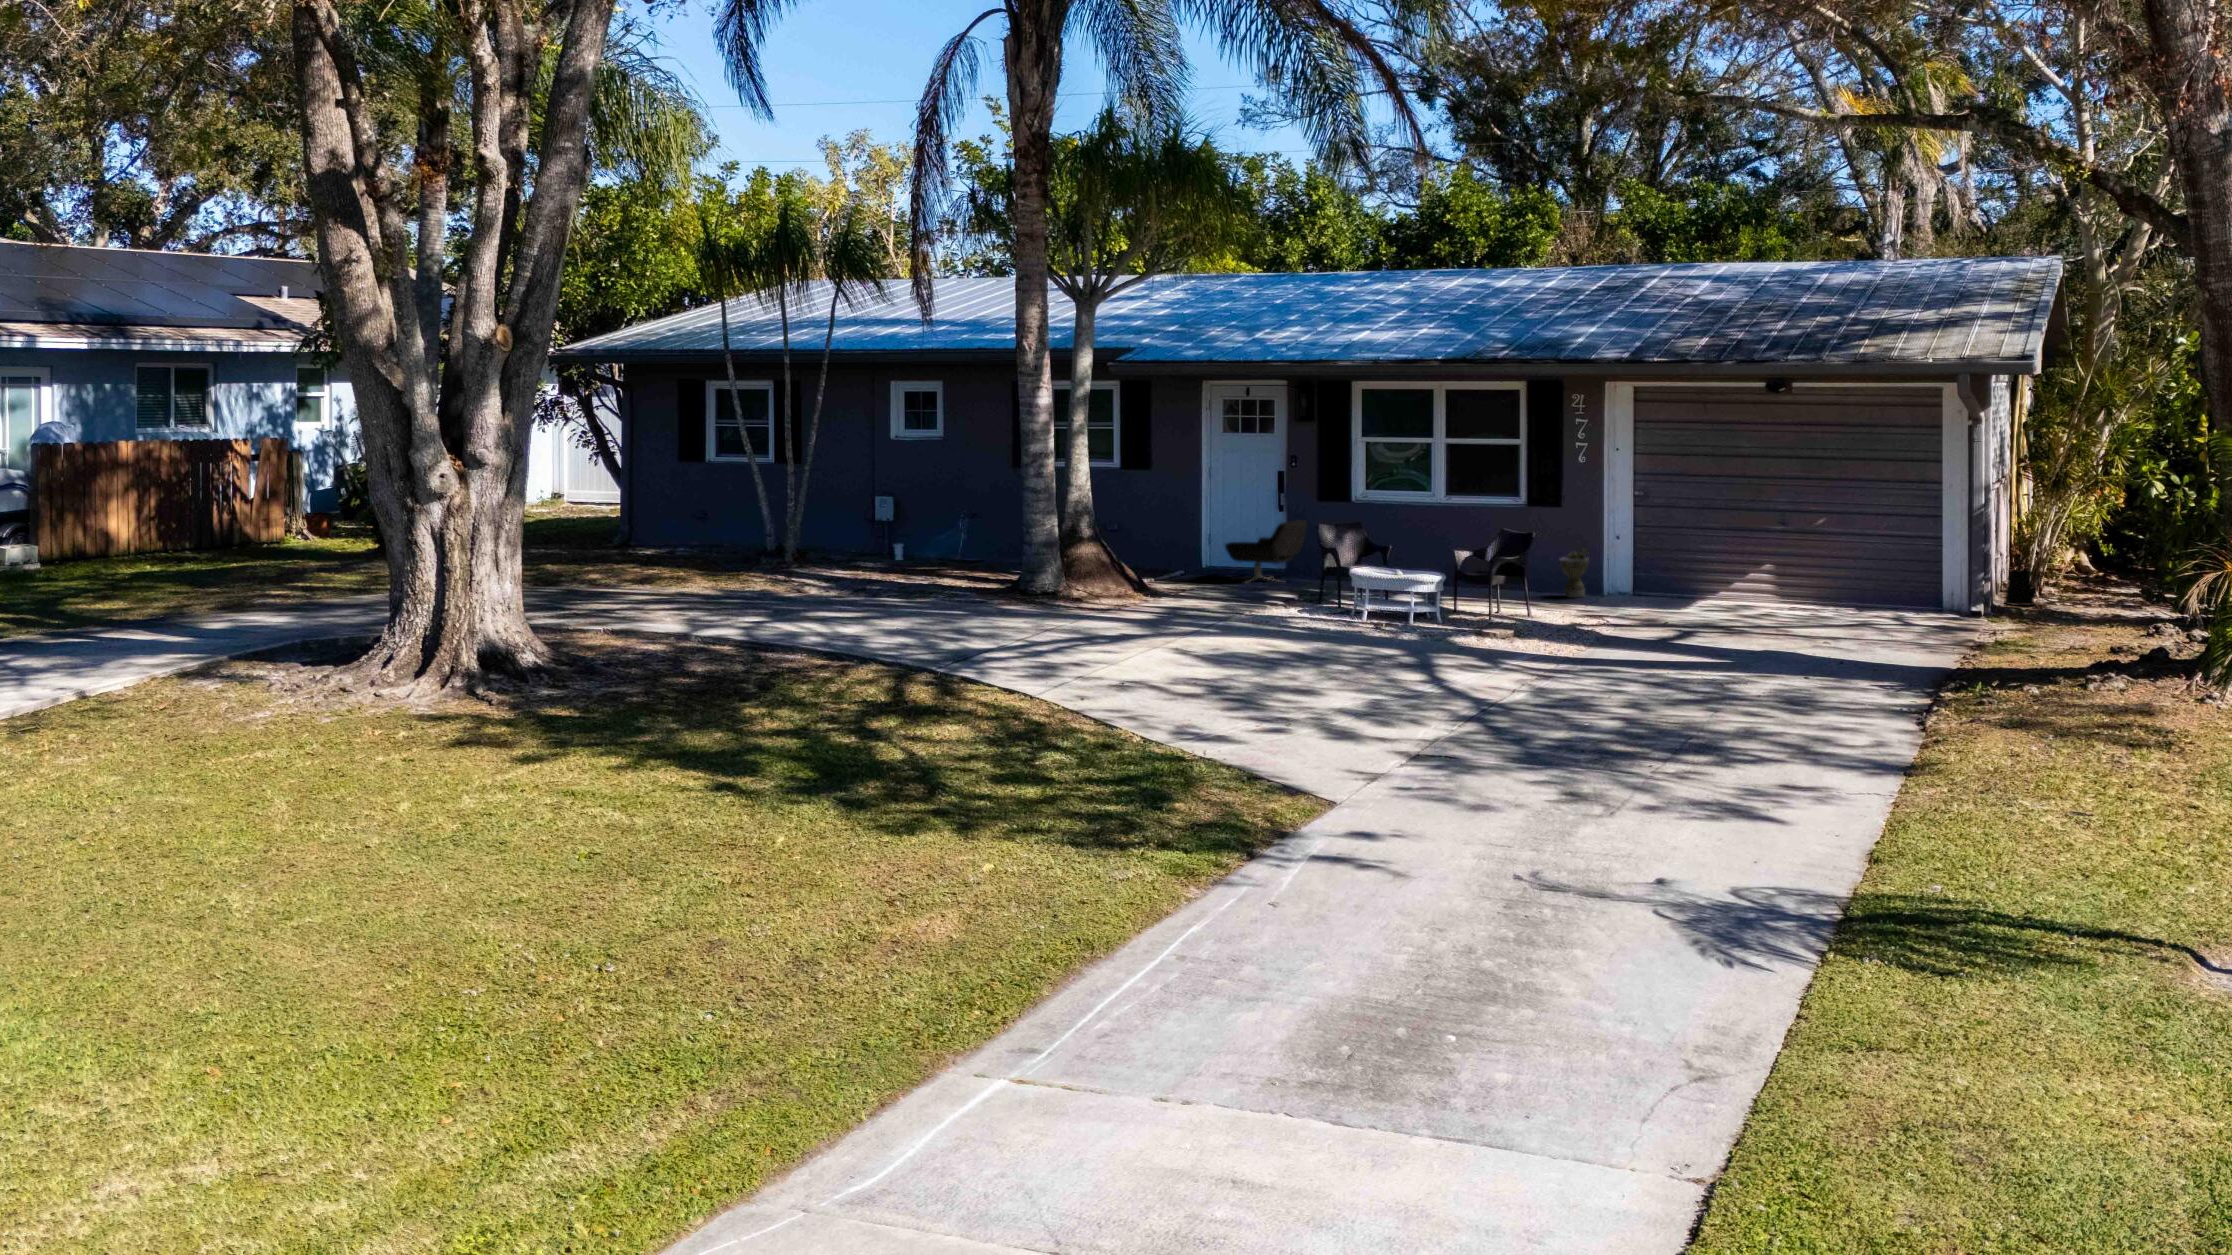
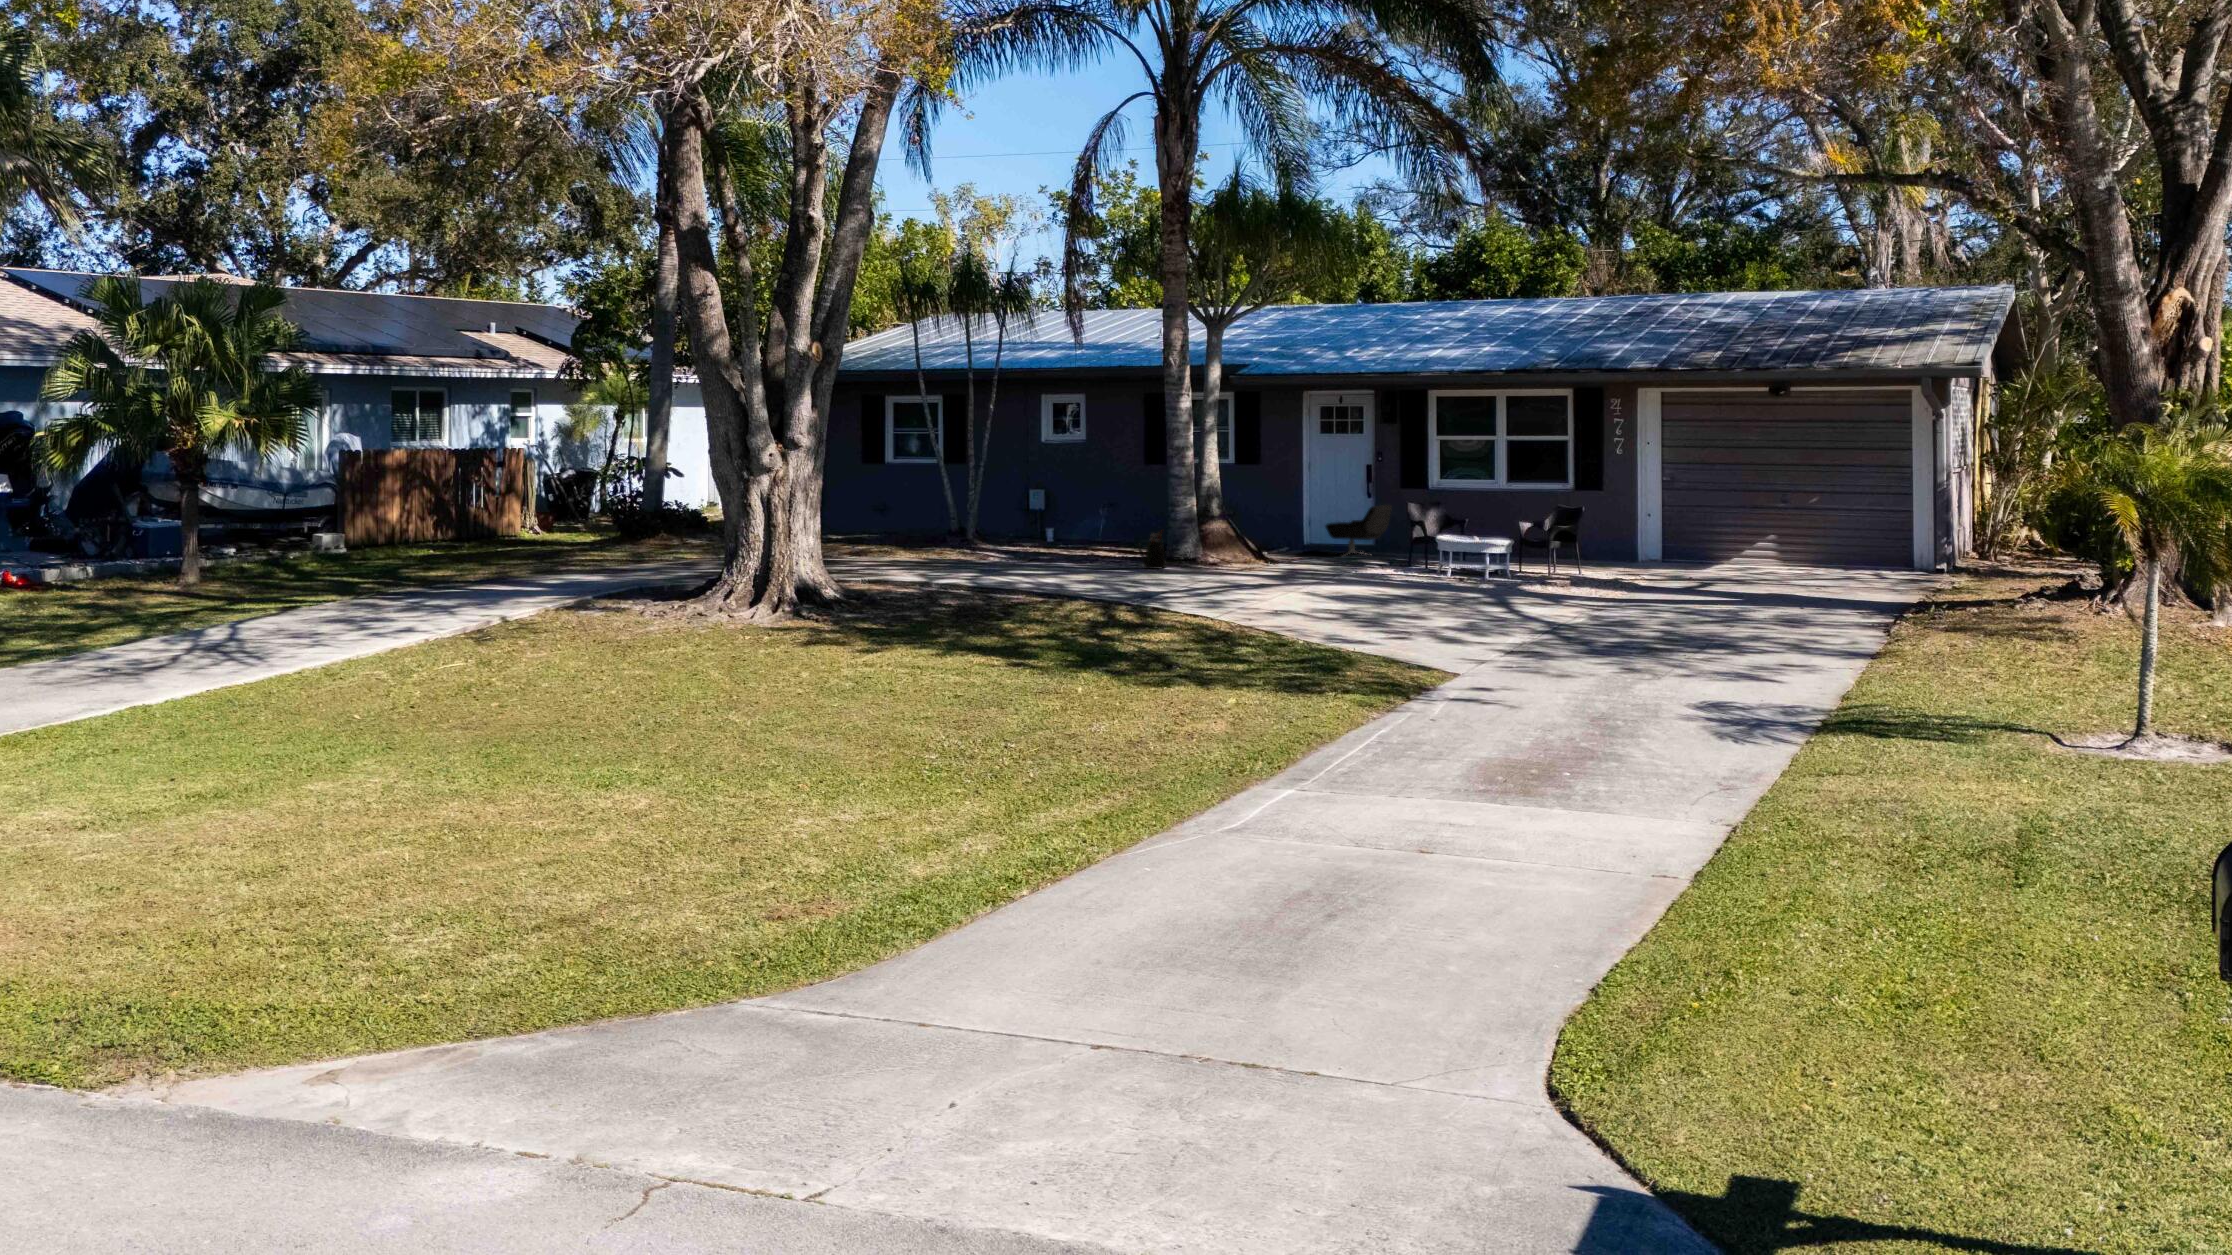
planter: present [1560,549,1589,598] -> none [1601,523,1626,563]
watering can: present [2003,559,2041,606] -> present [1138,530,1166,569]

